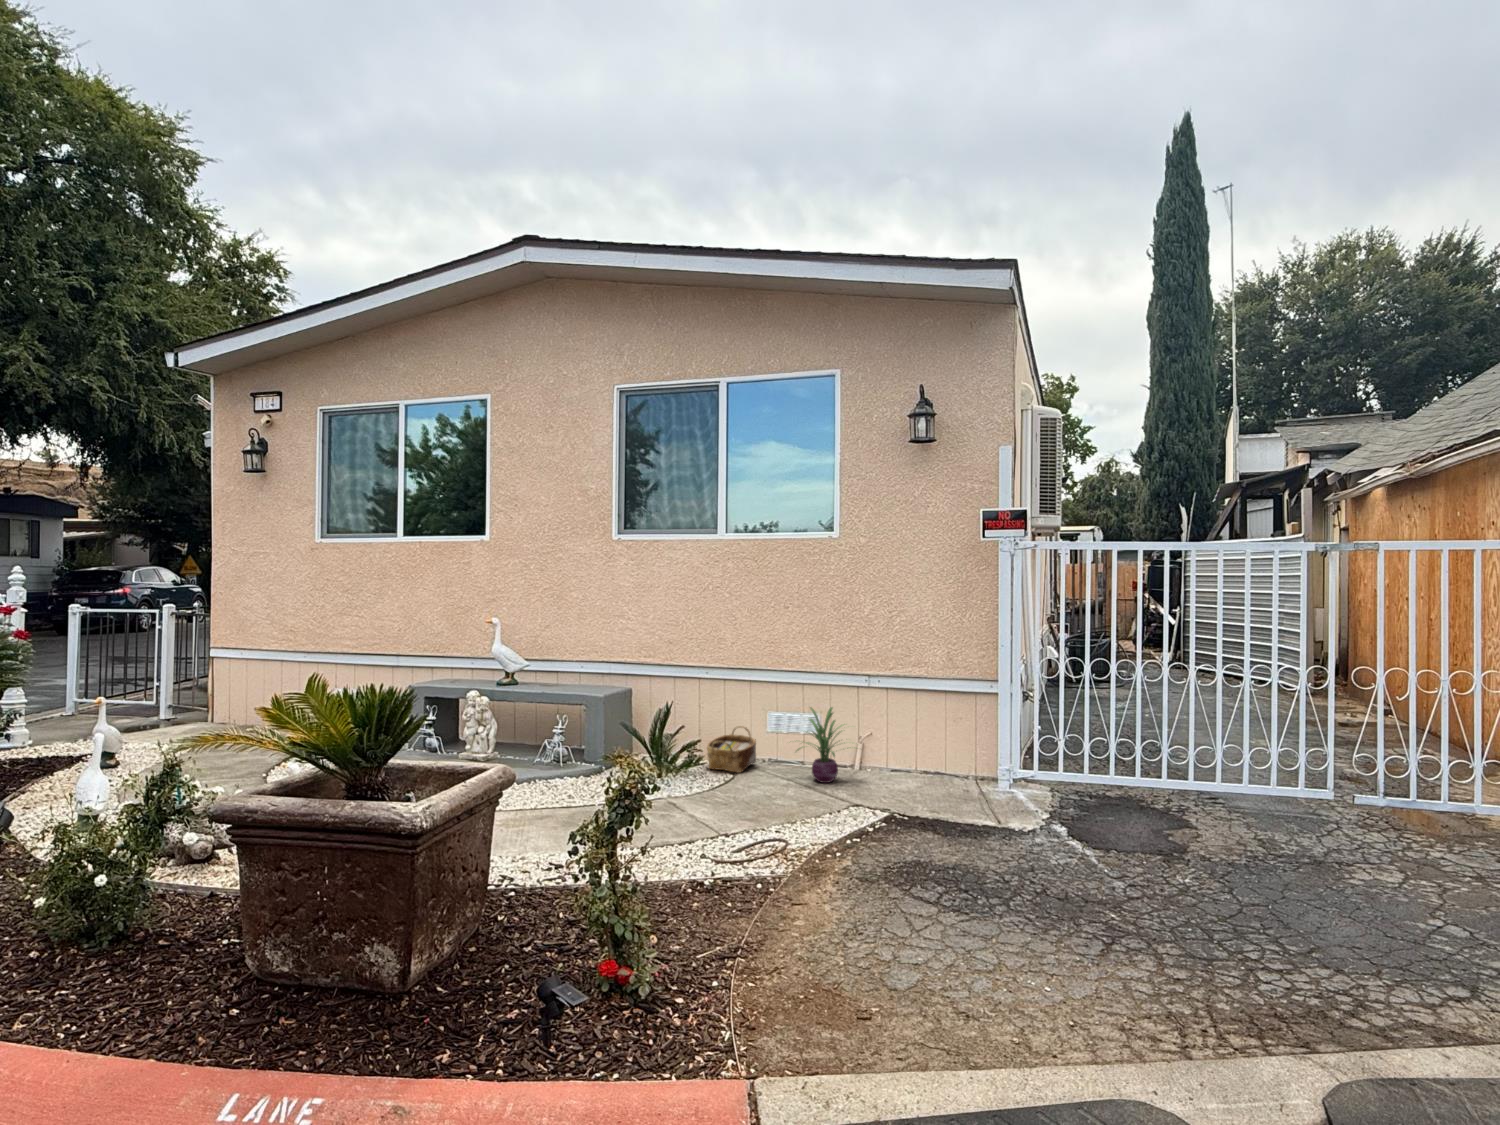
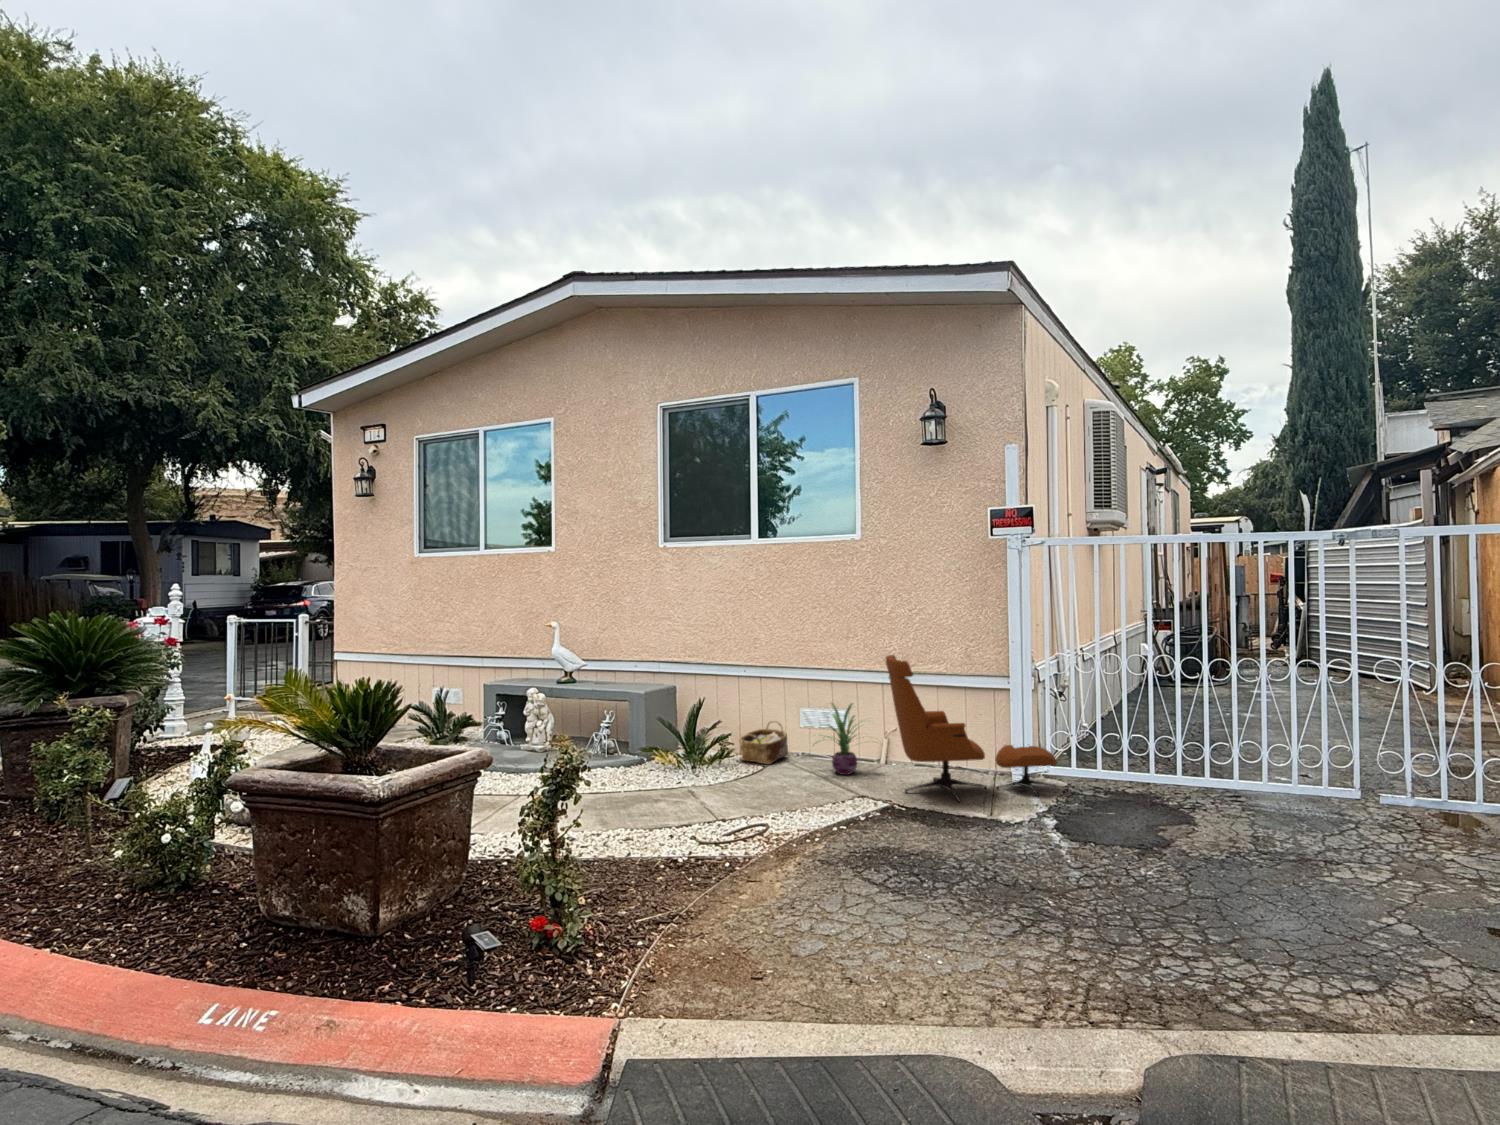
lounge chair: none [880,658,1047,810] -> present [886,655,1057,802]

